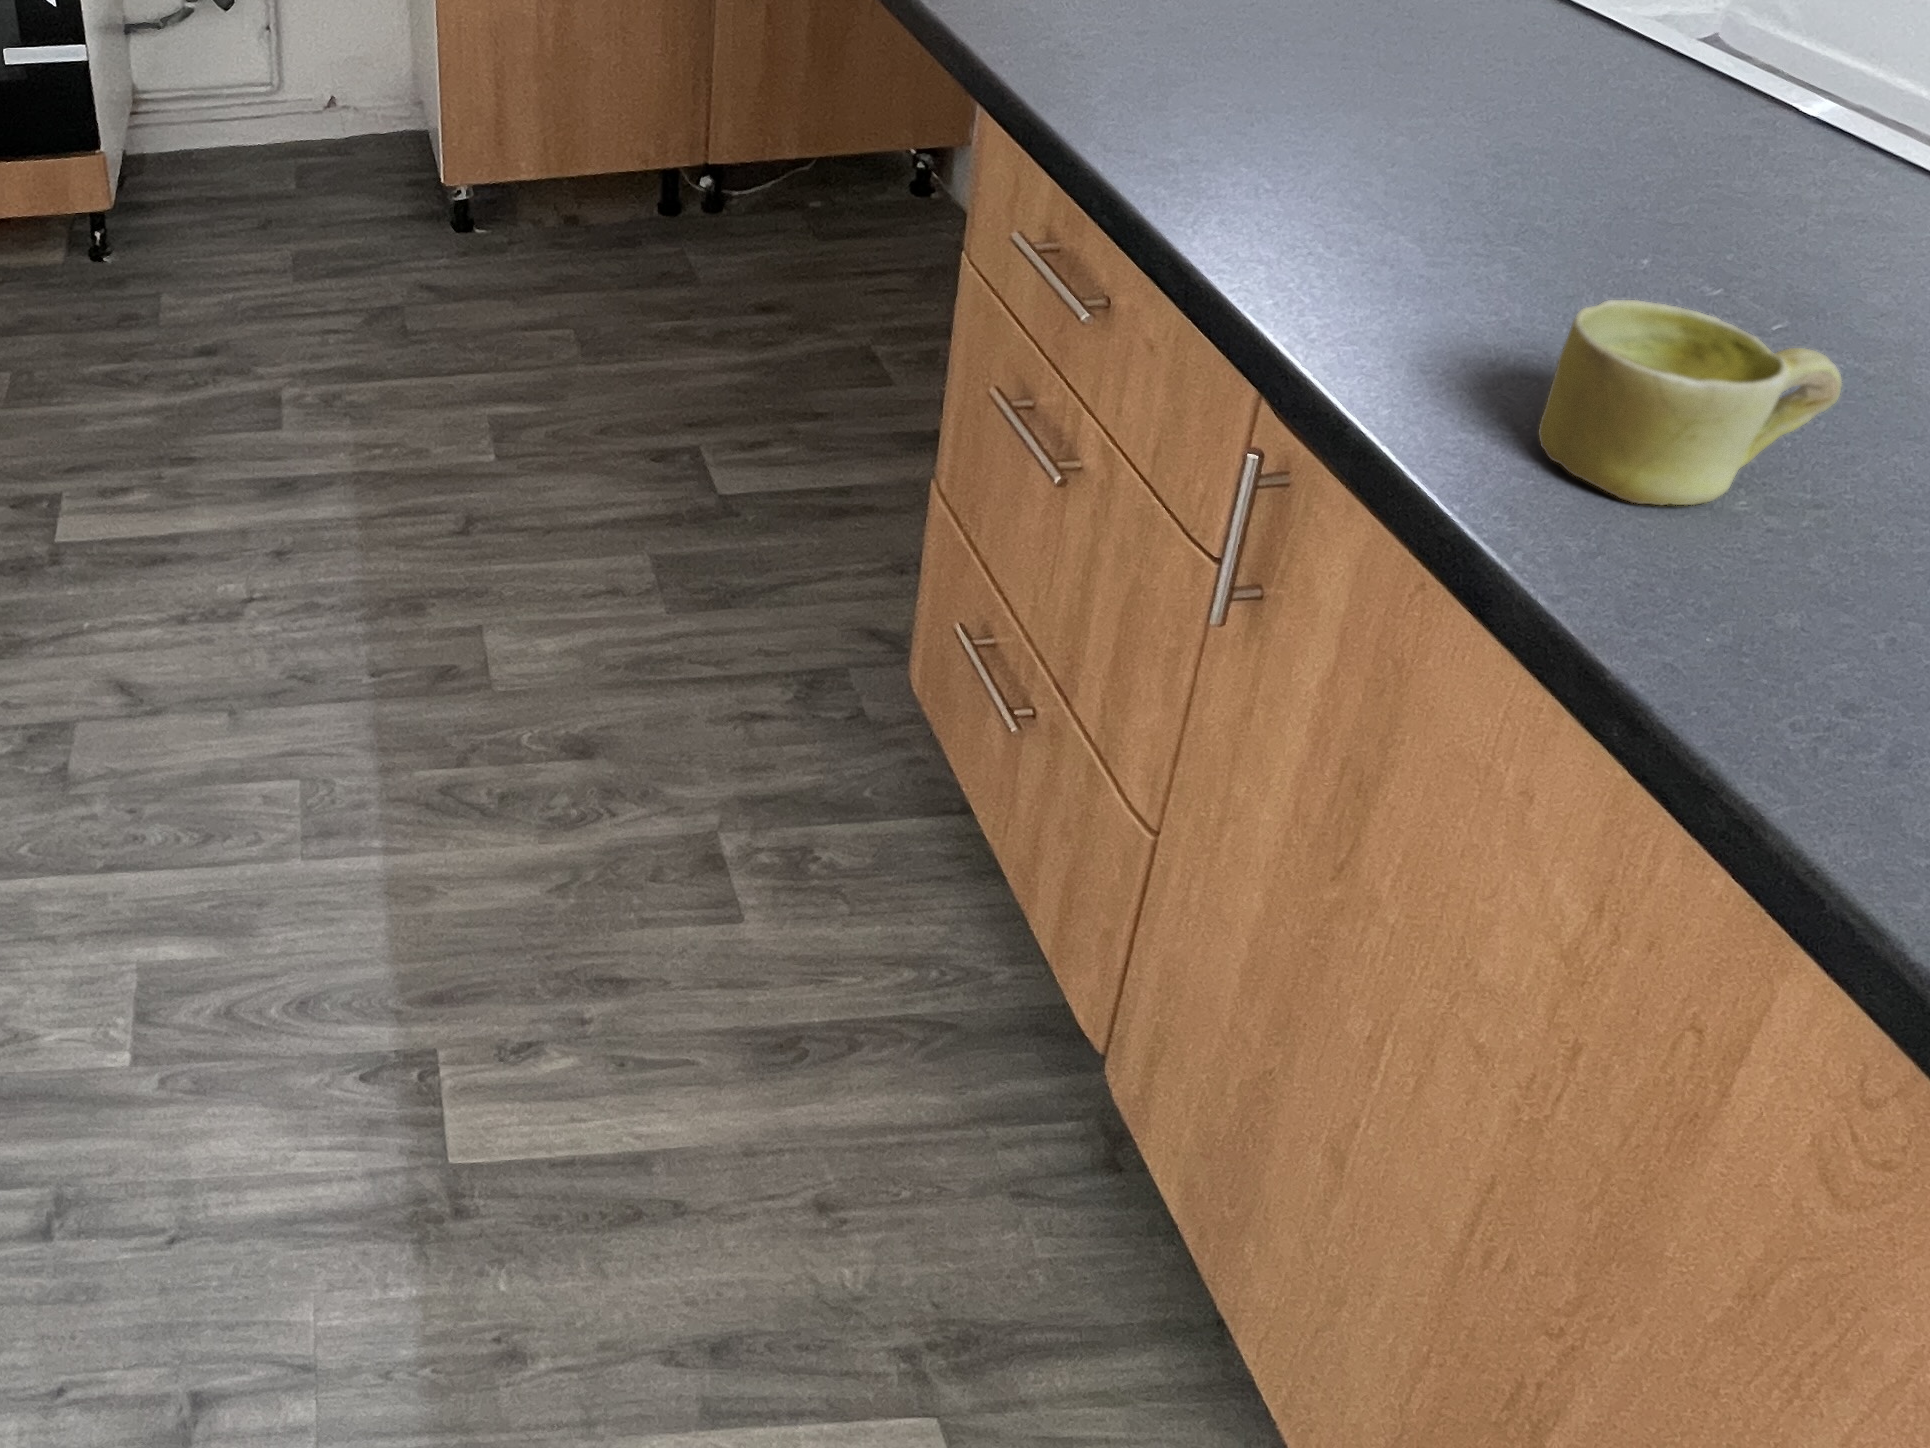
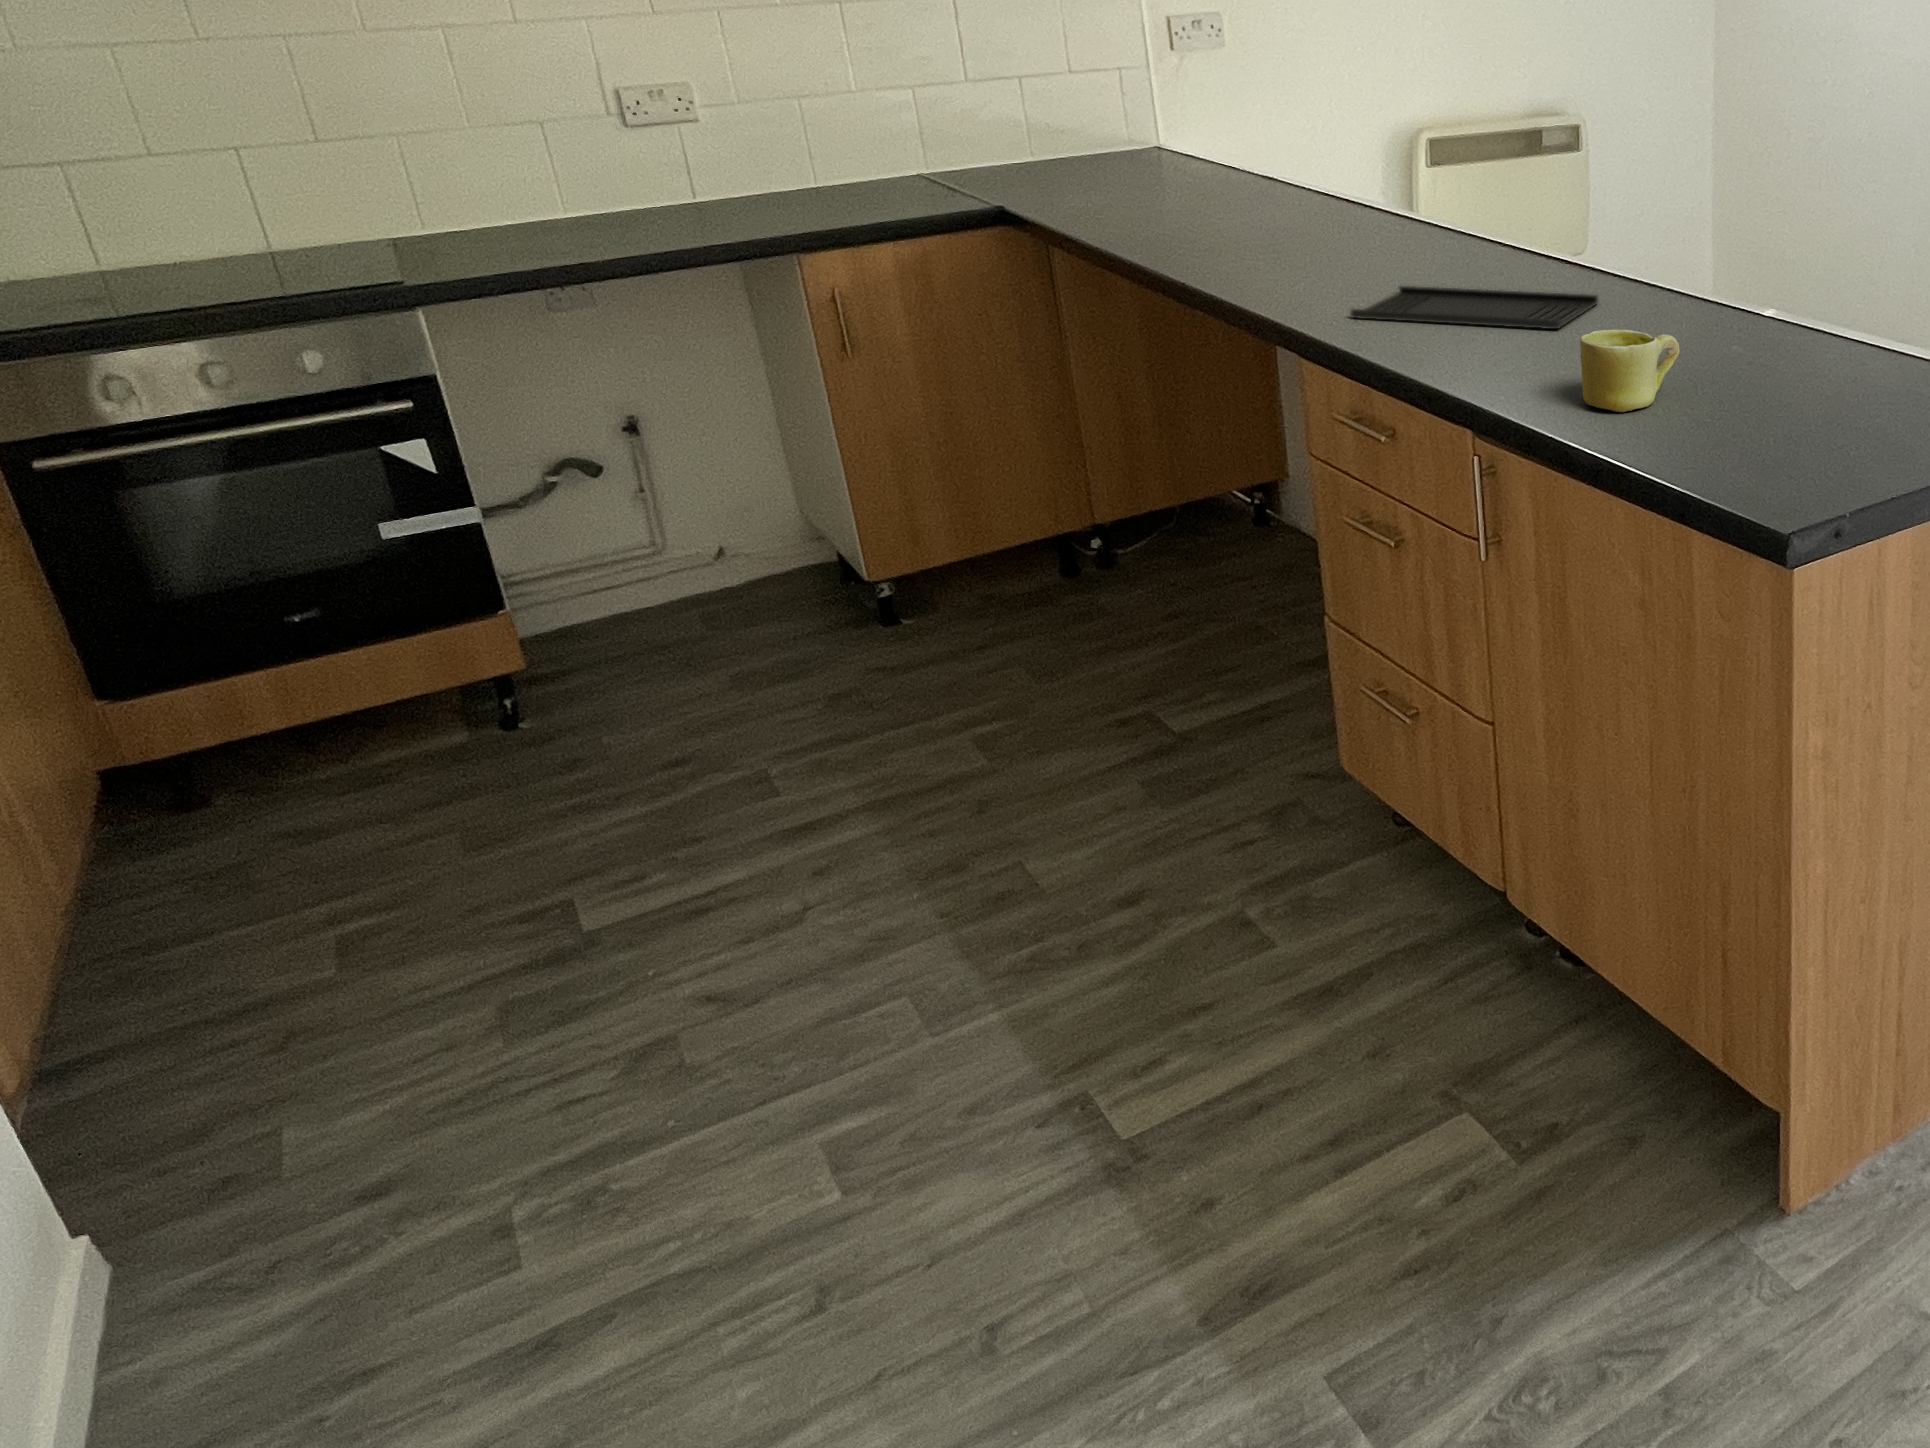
tray: none [1087,12,1604,185] -> present [1350,286,1598,329]

